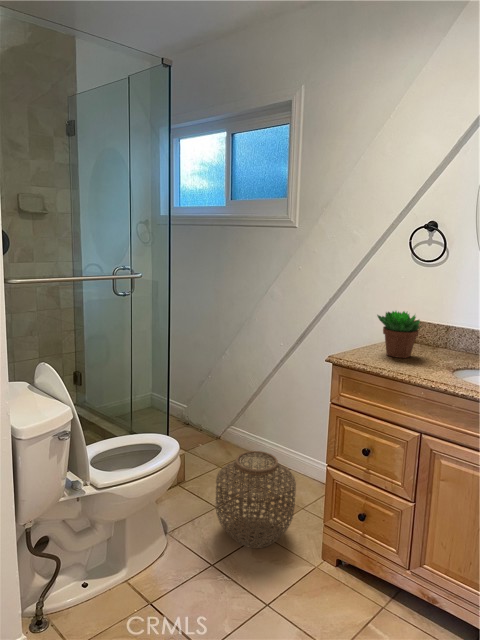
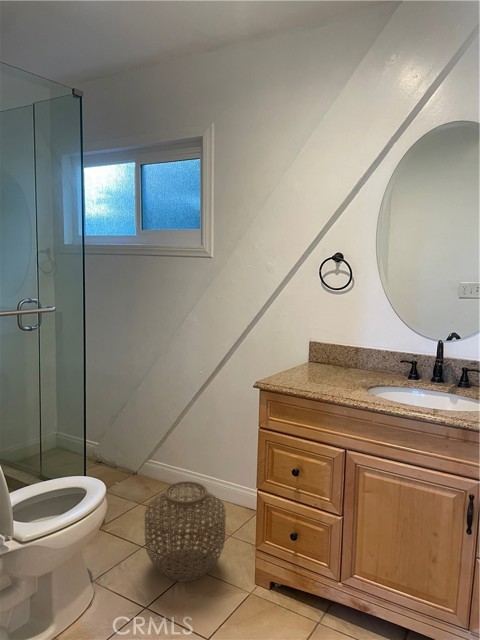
succulent plant: present [377,311,422,358] -> none [296,335,339,380]

